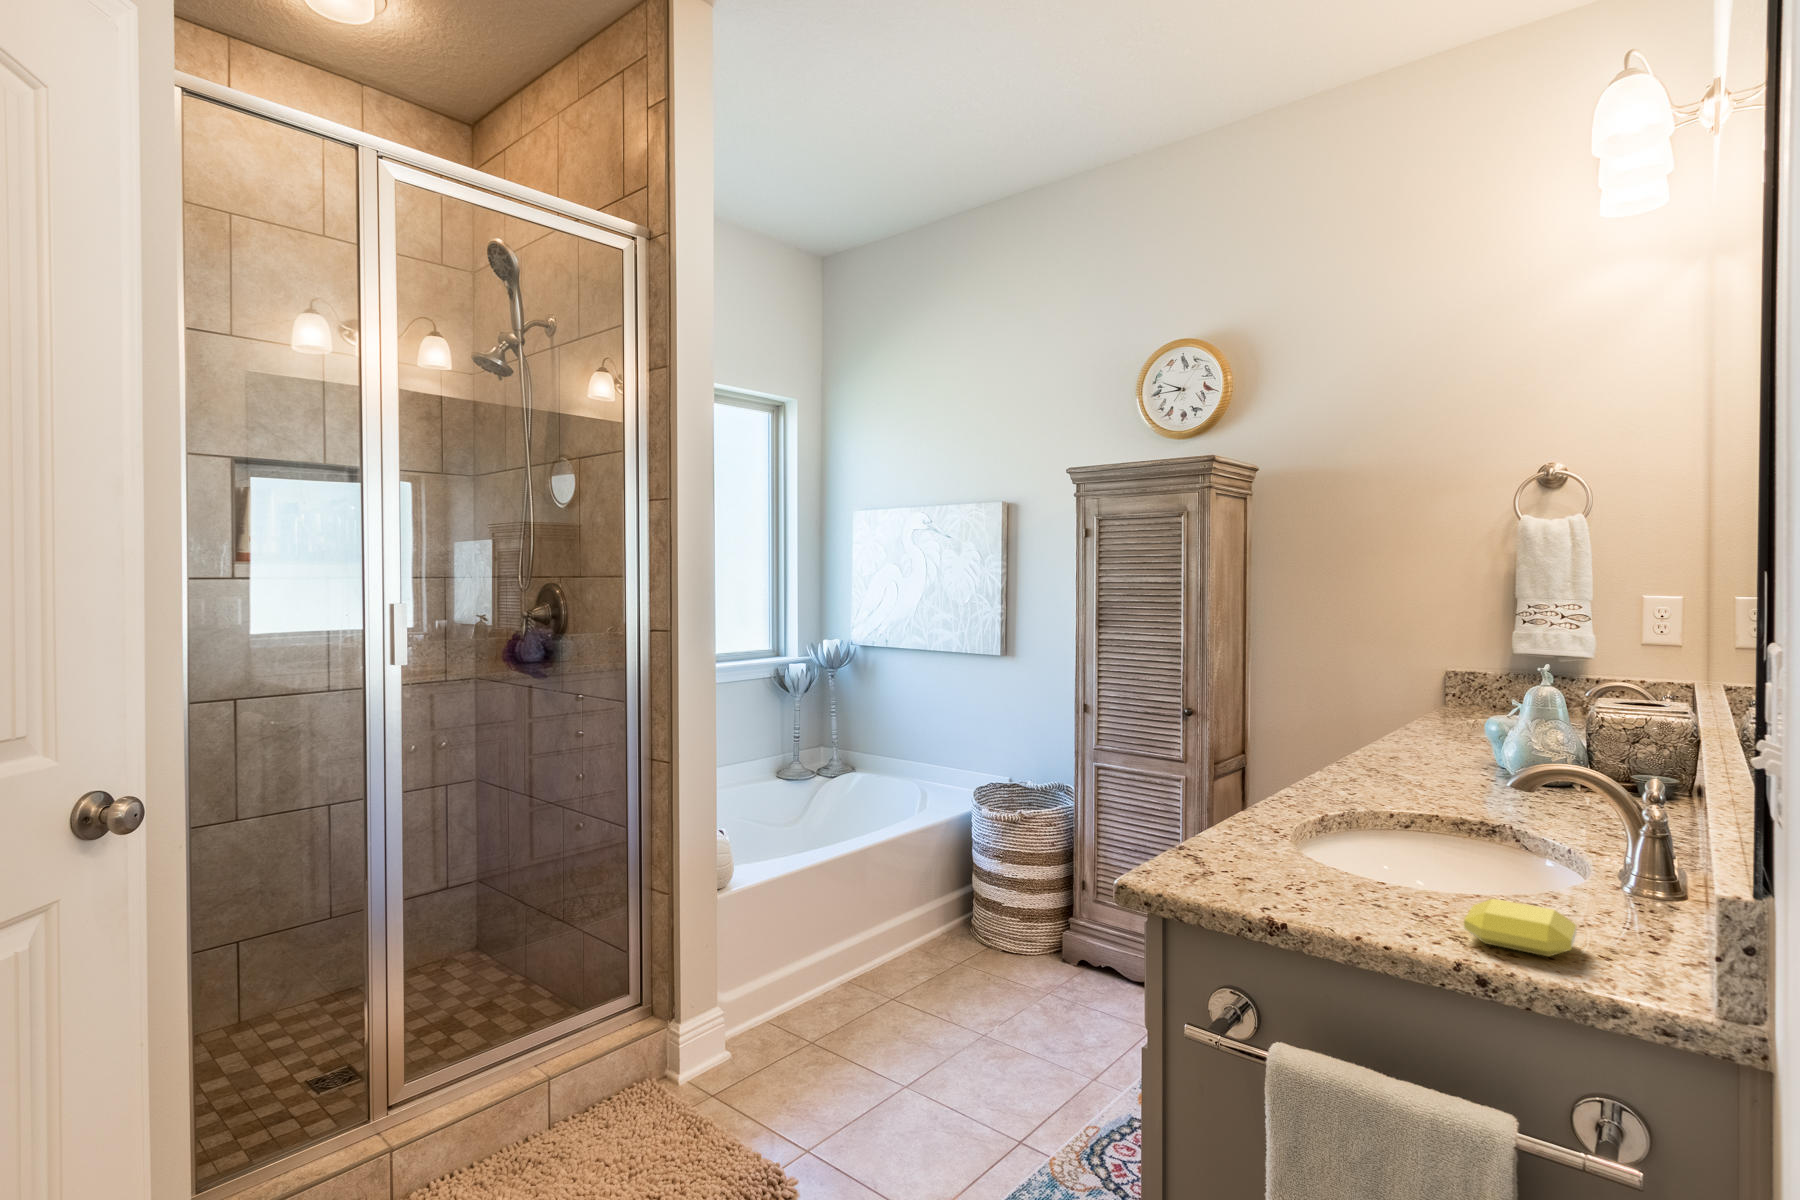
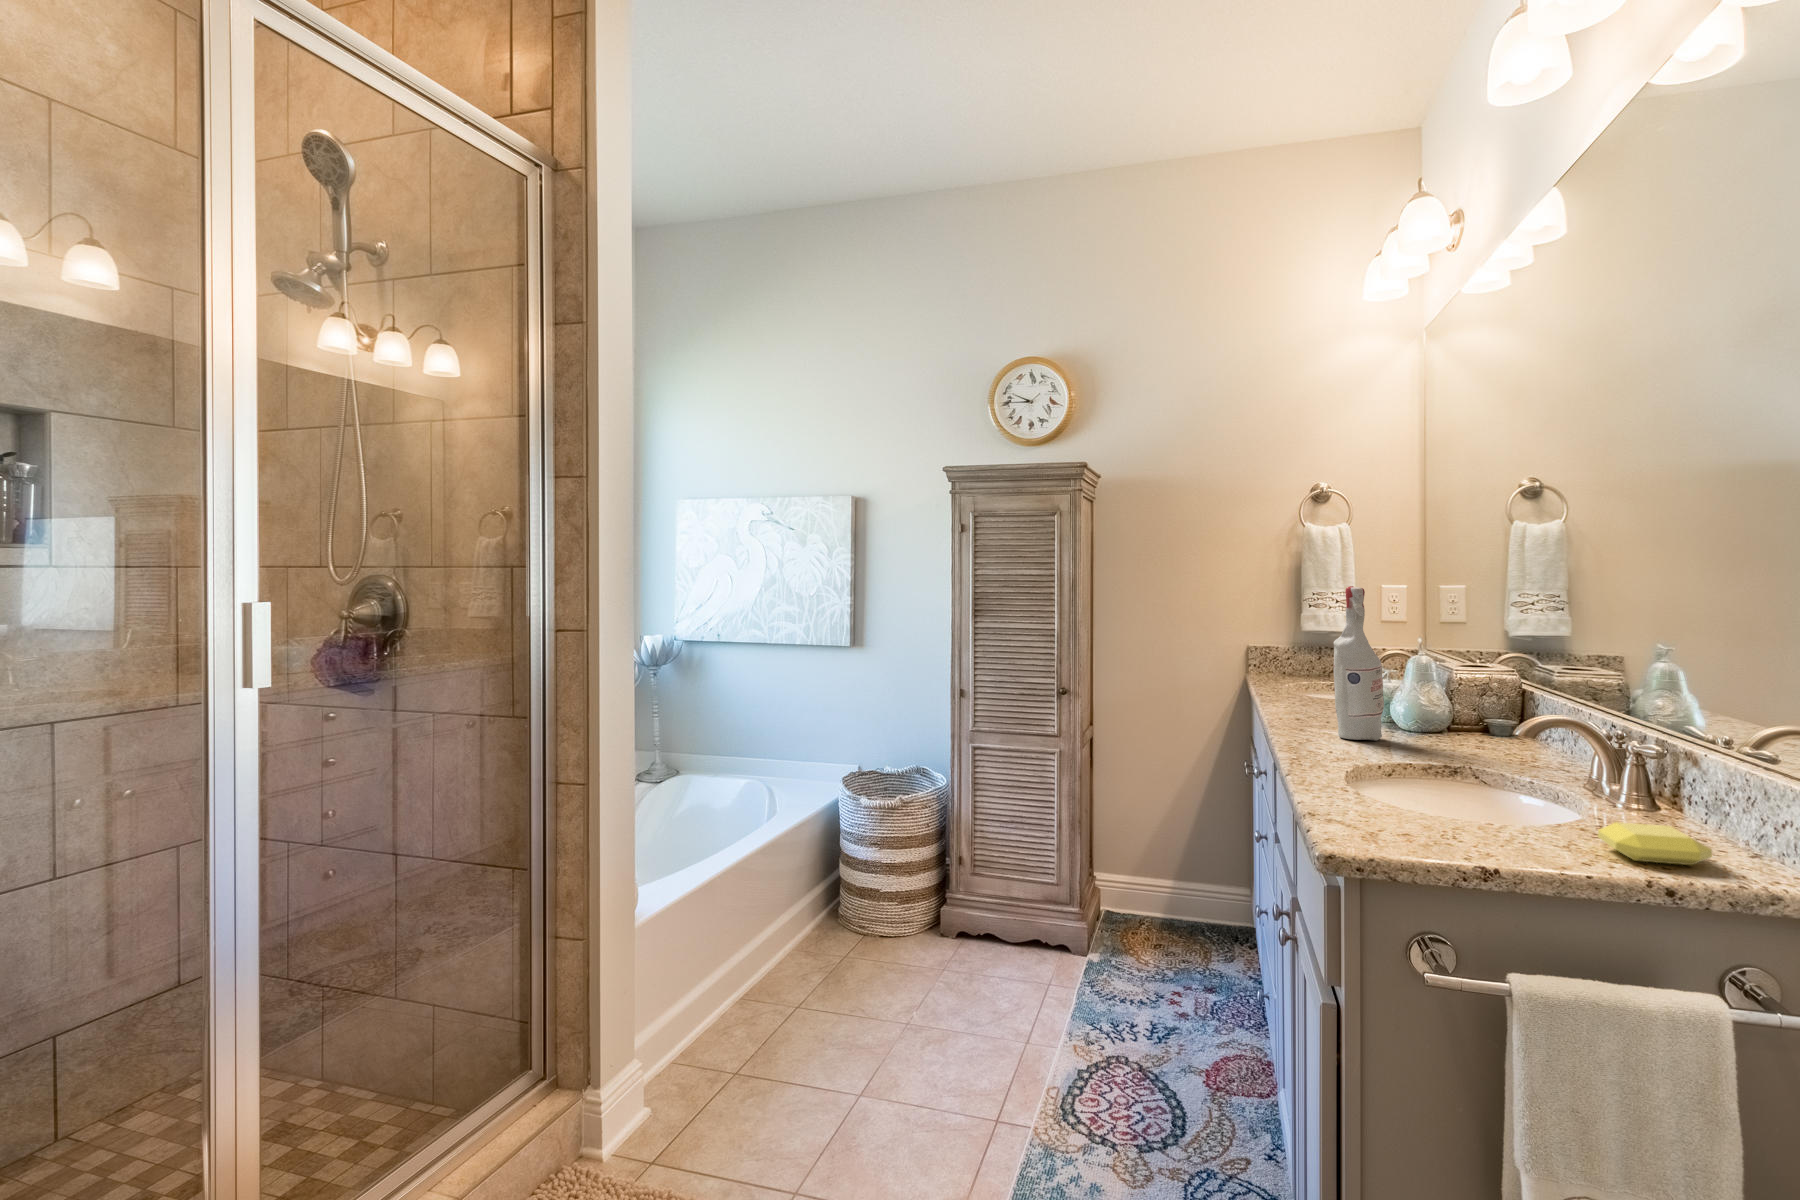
spray bottle: none [1394,606,1457,789] -> present [1333,586,1384,741]

